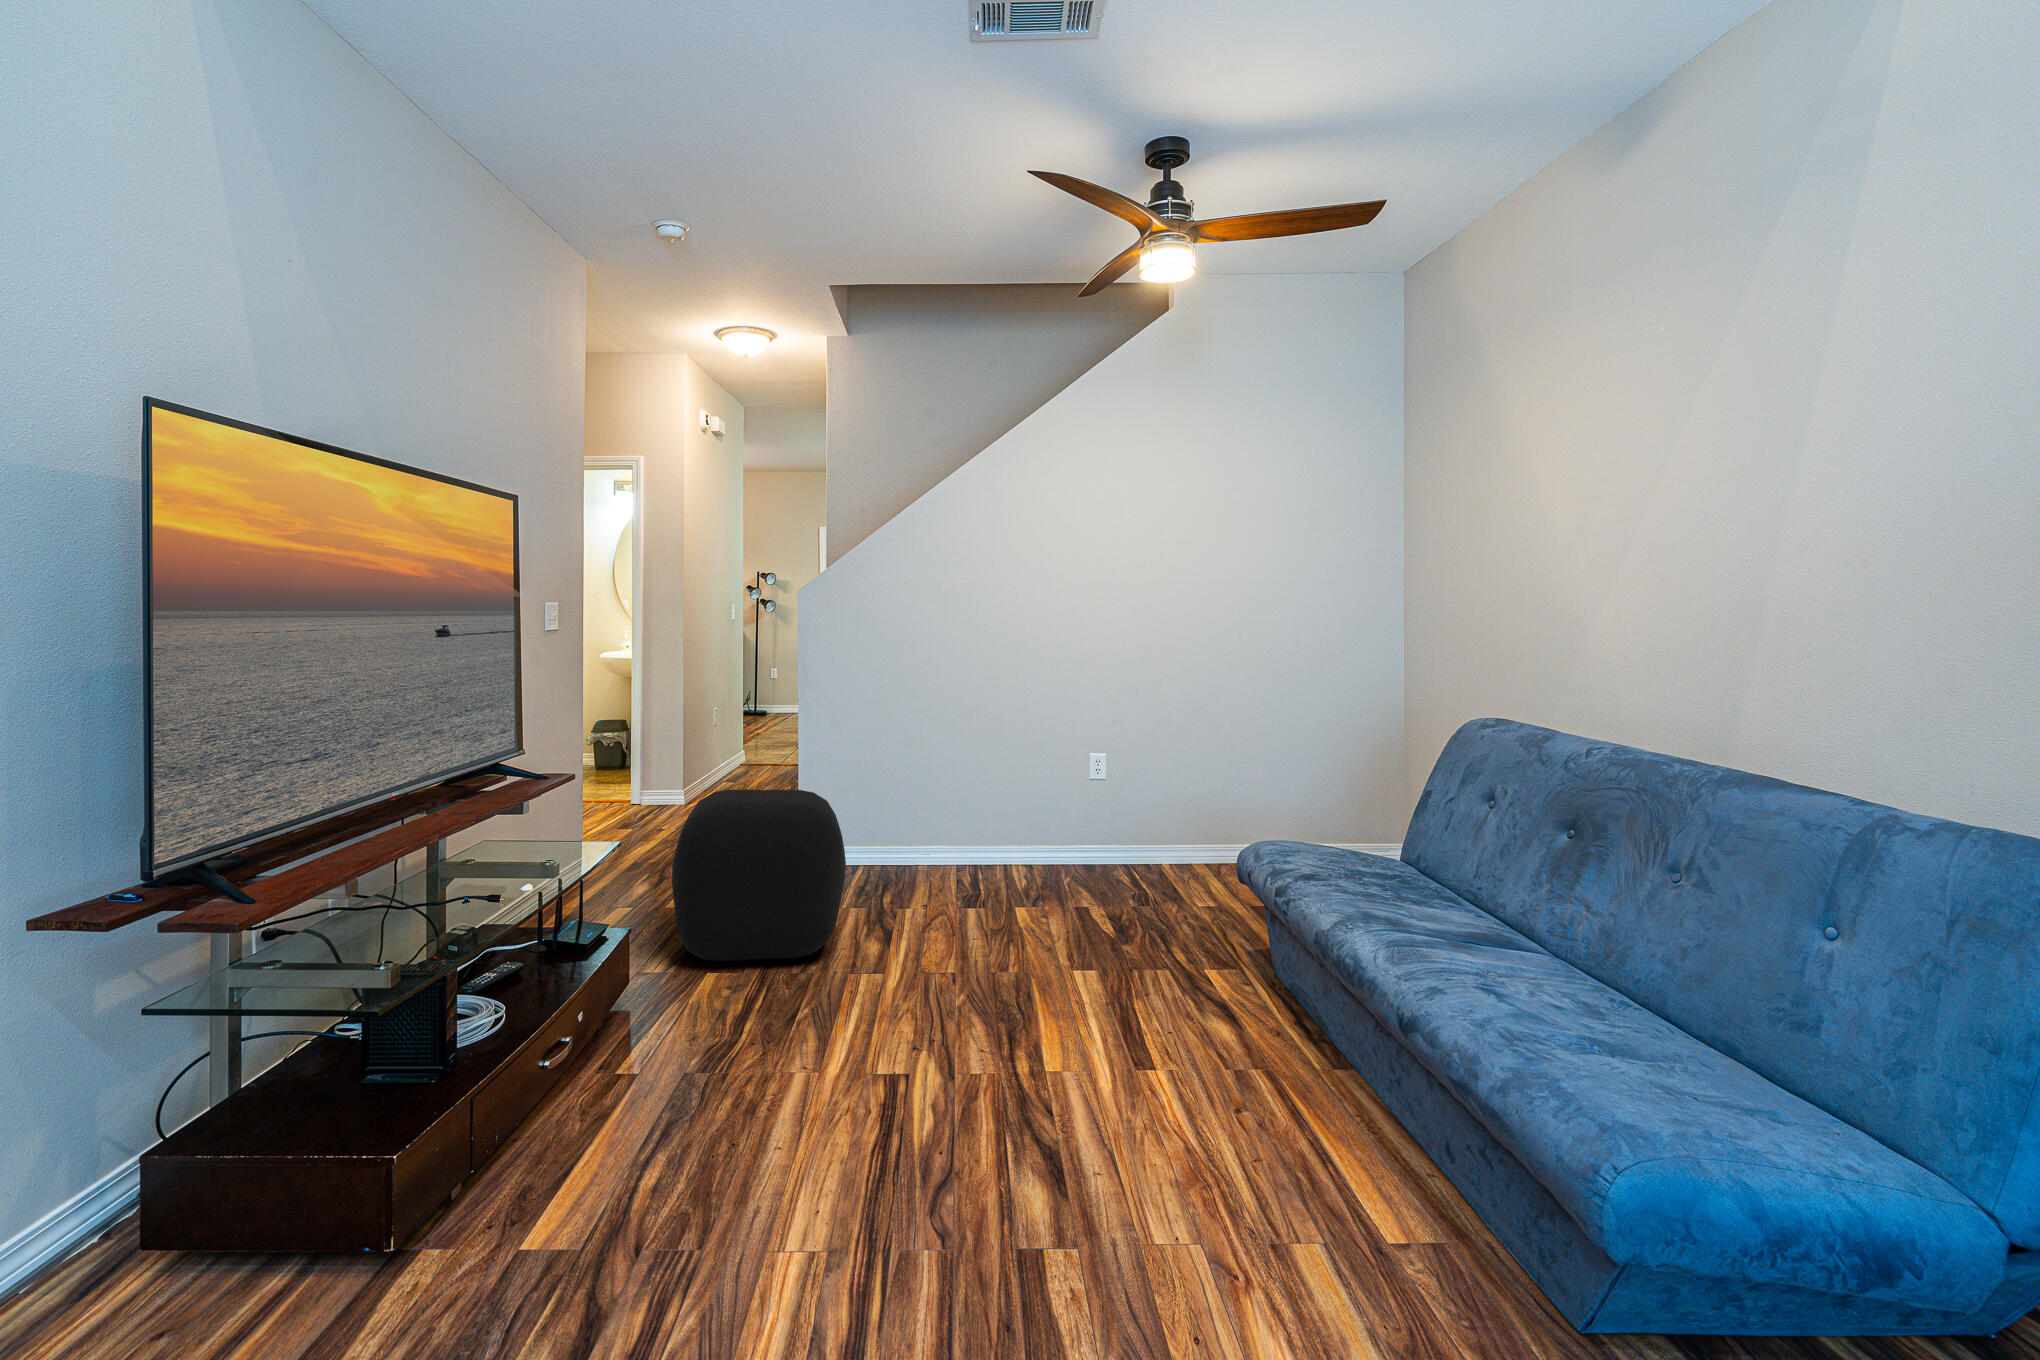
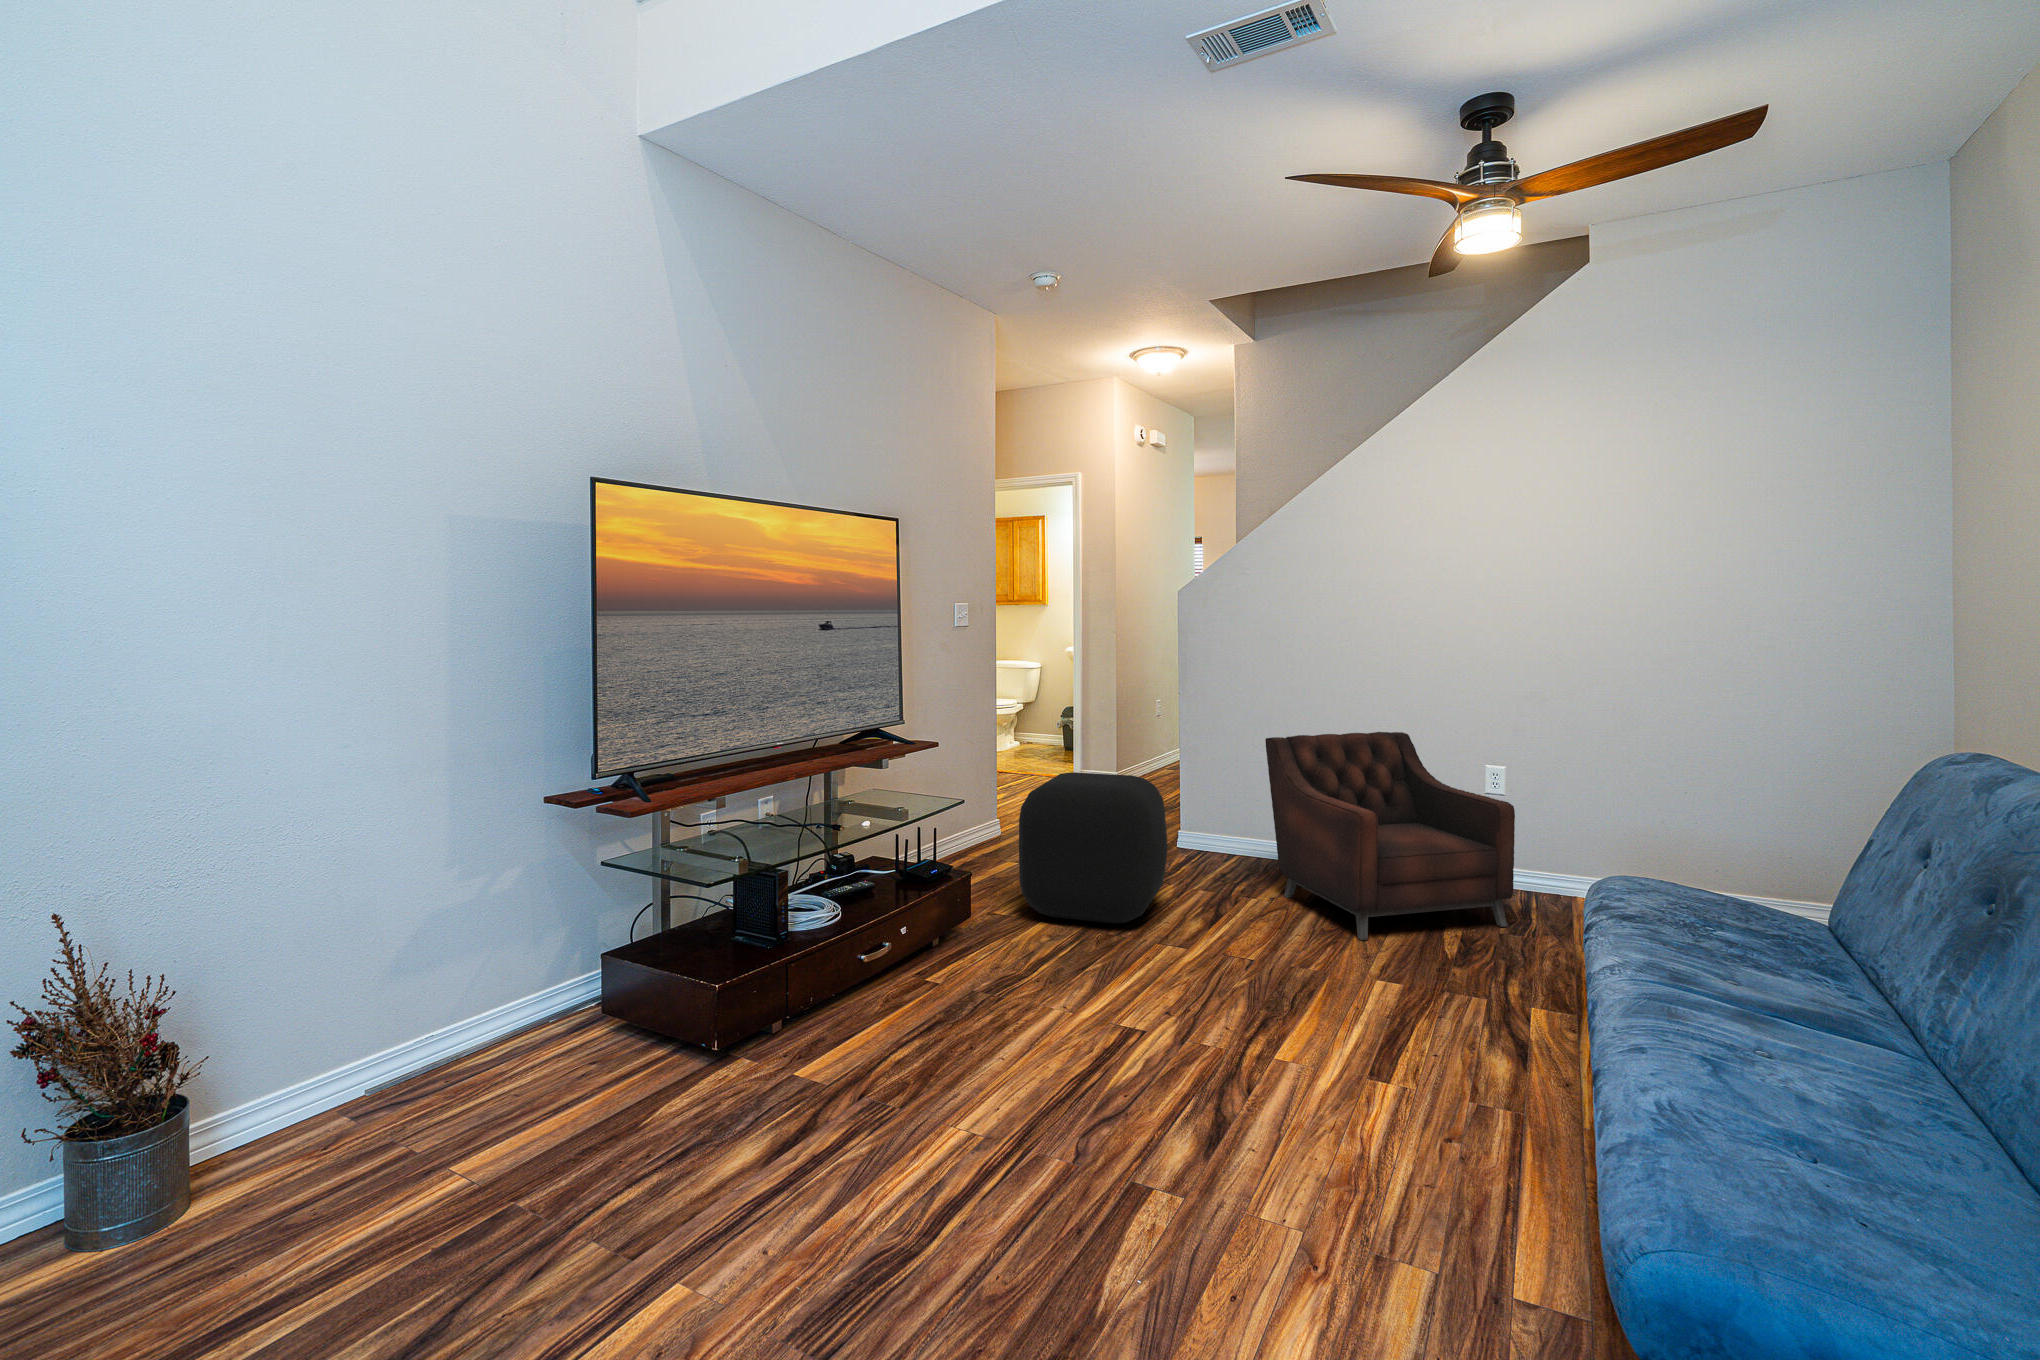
armchair: none [921,737,1141,938] -> present [1265,732,1515,940]

